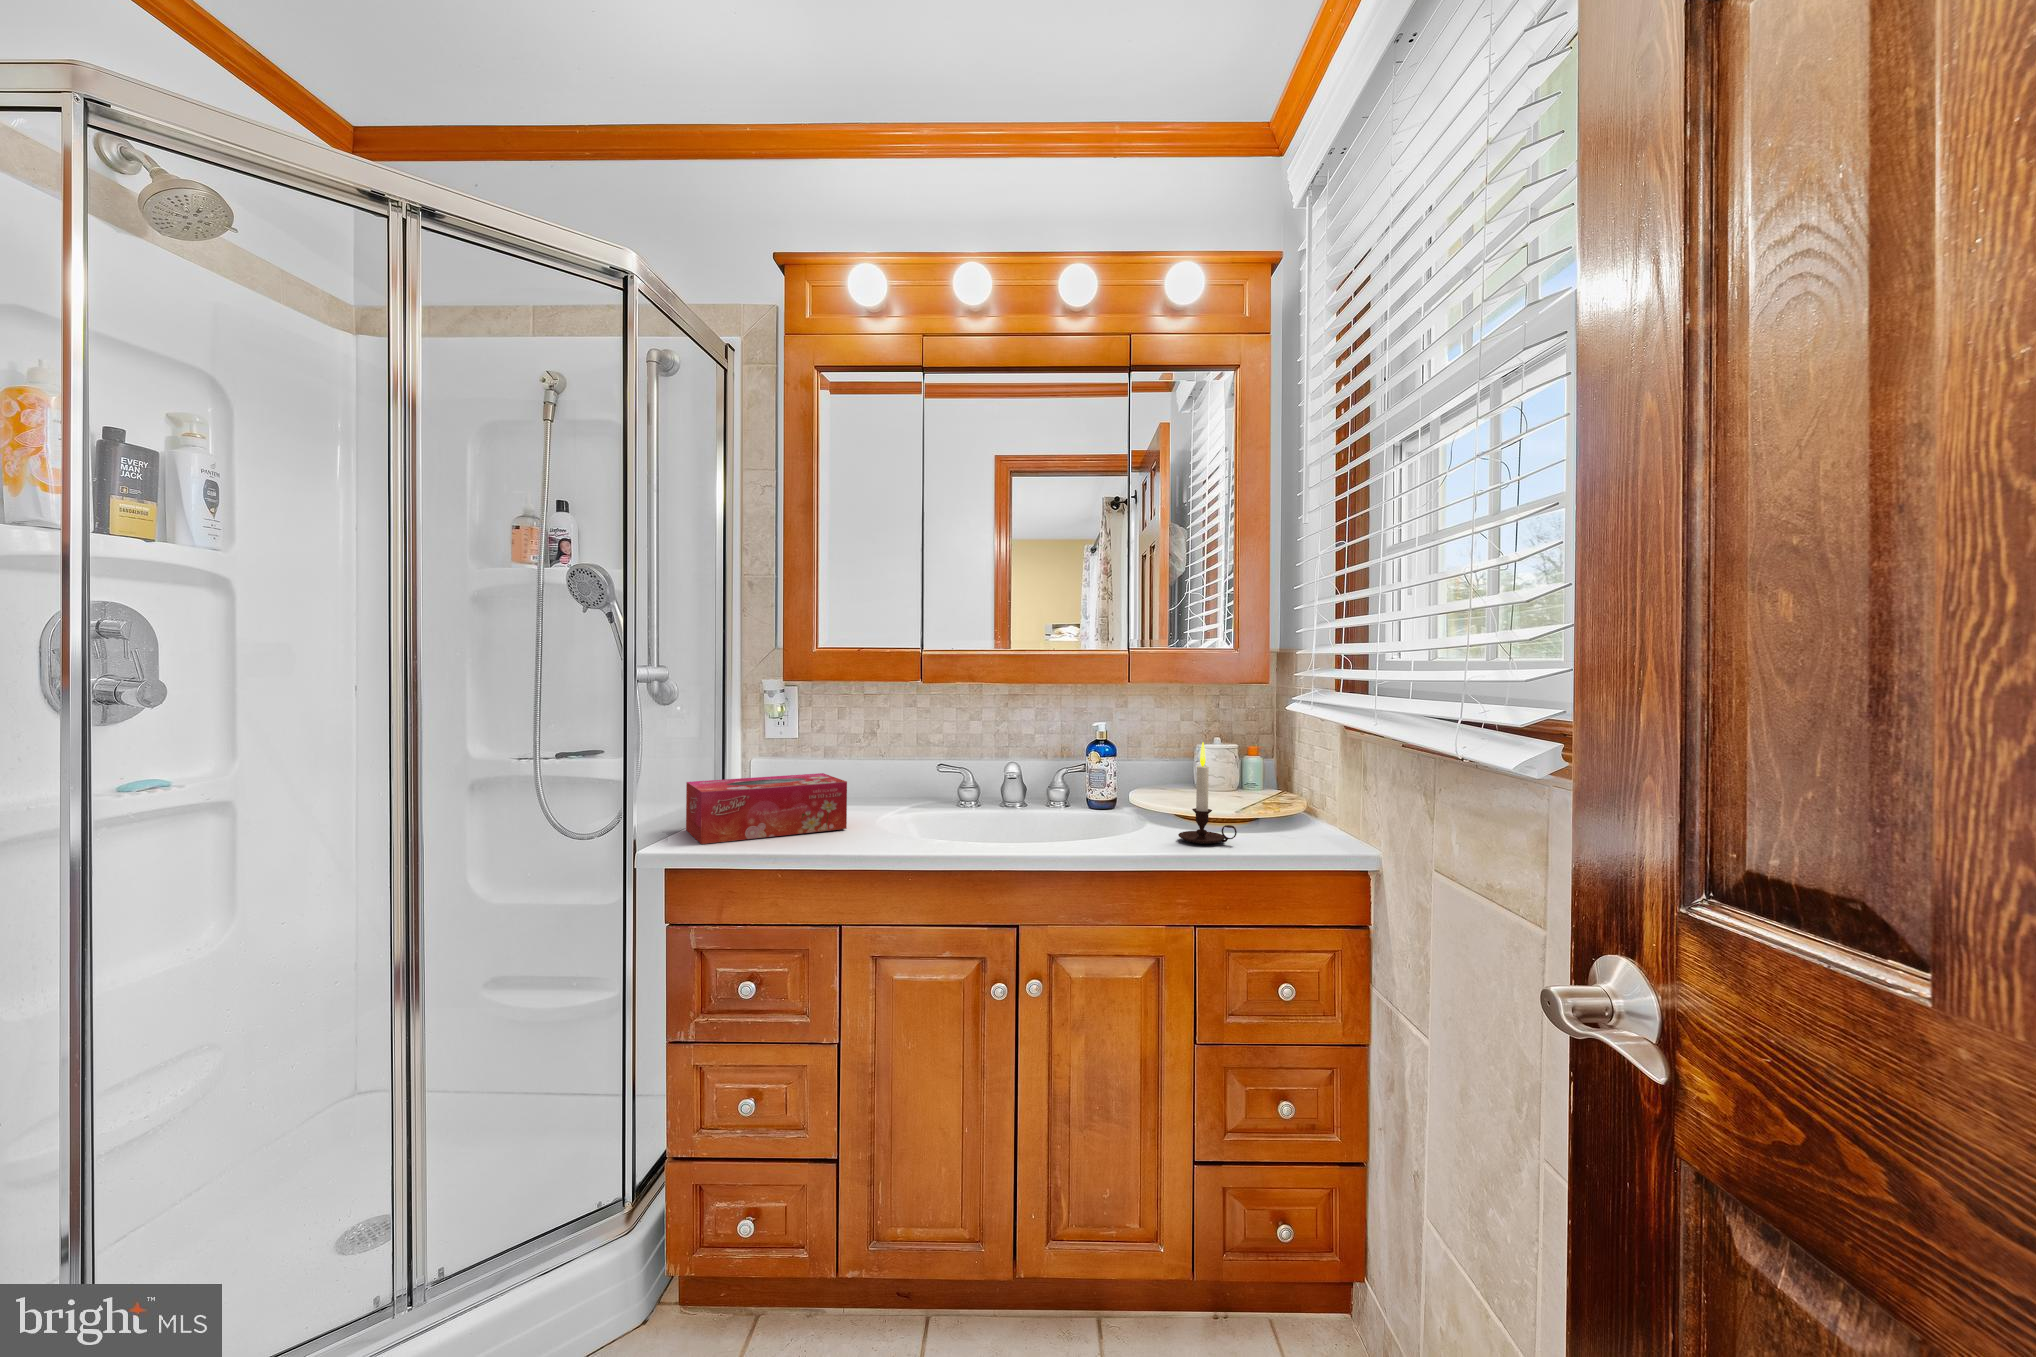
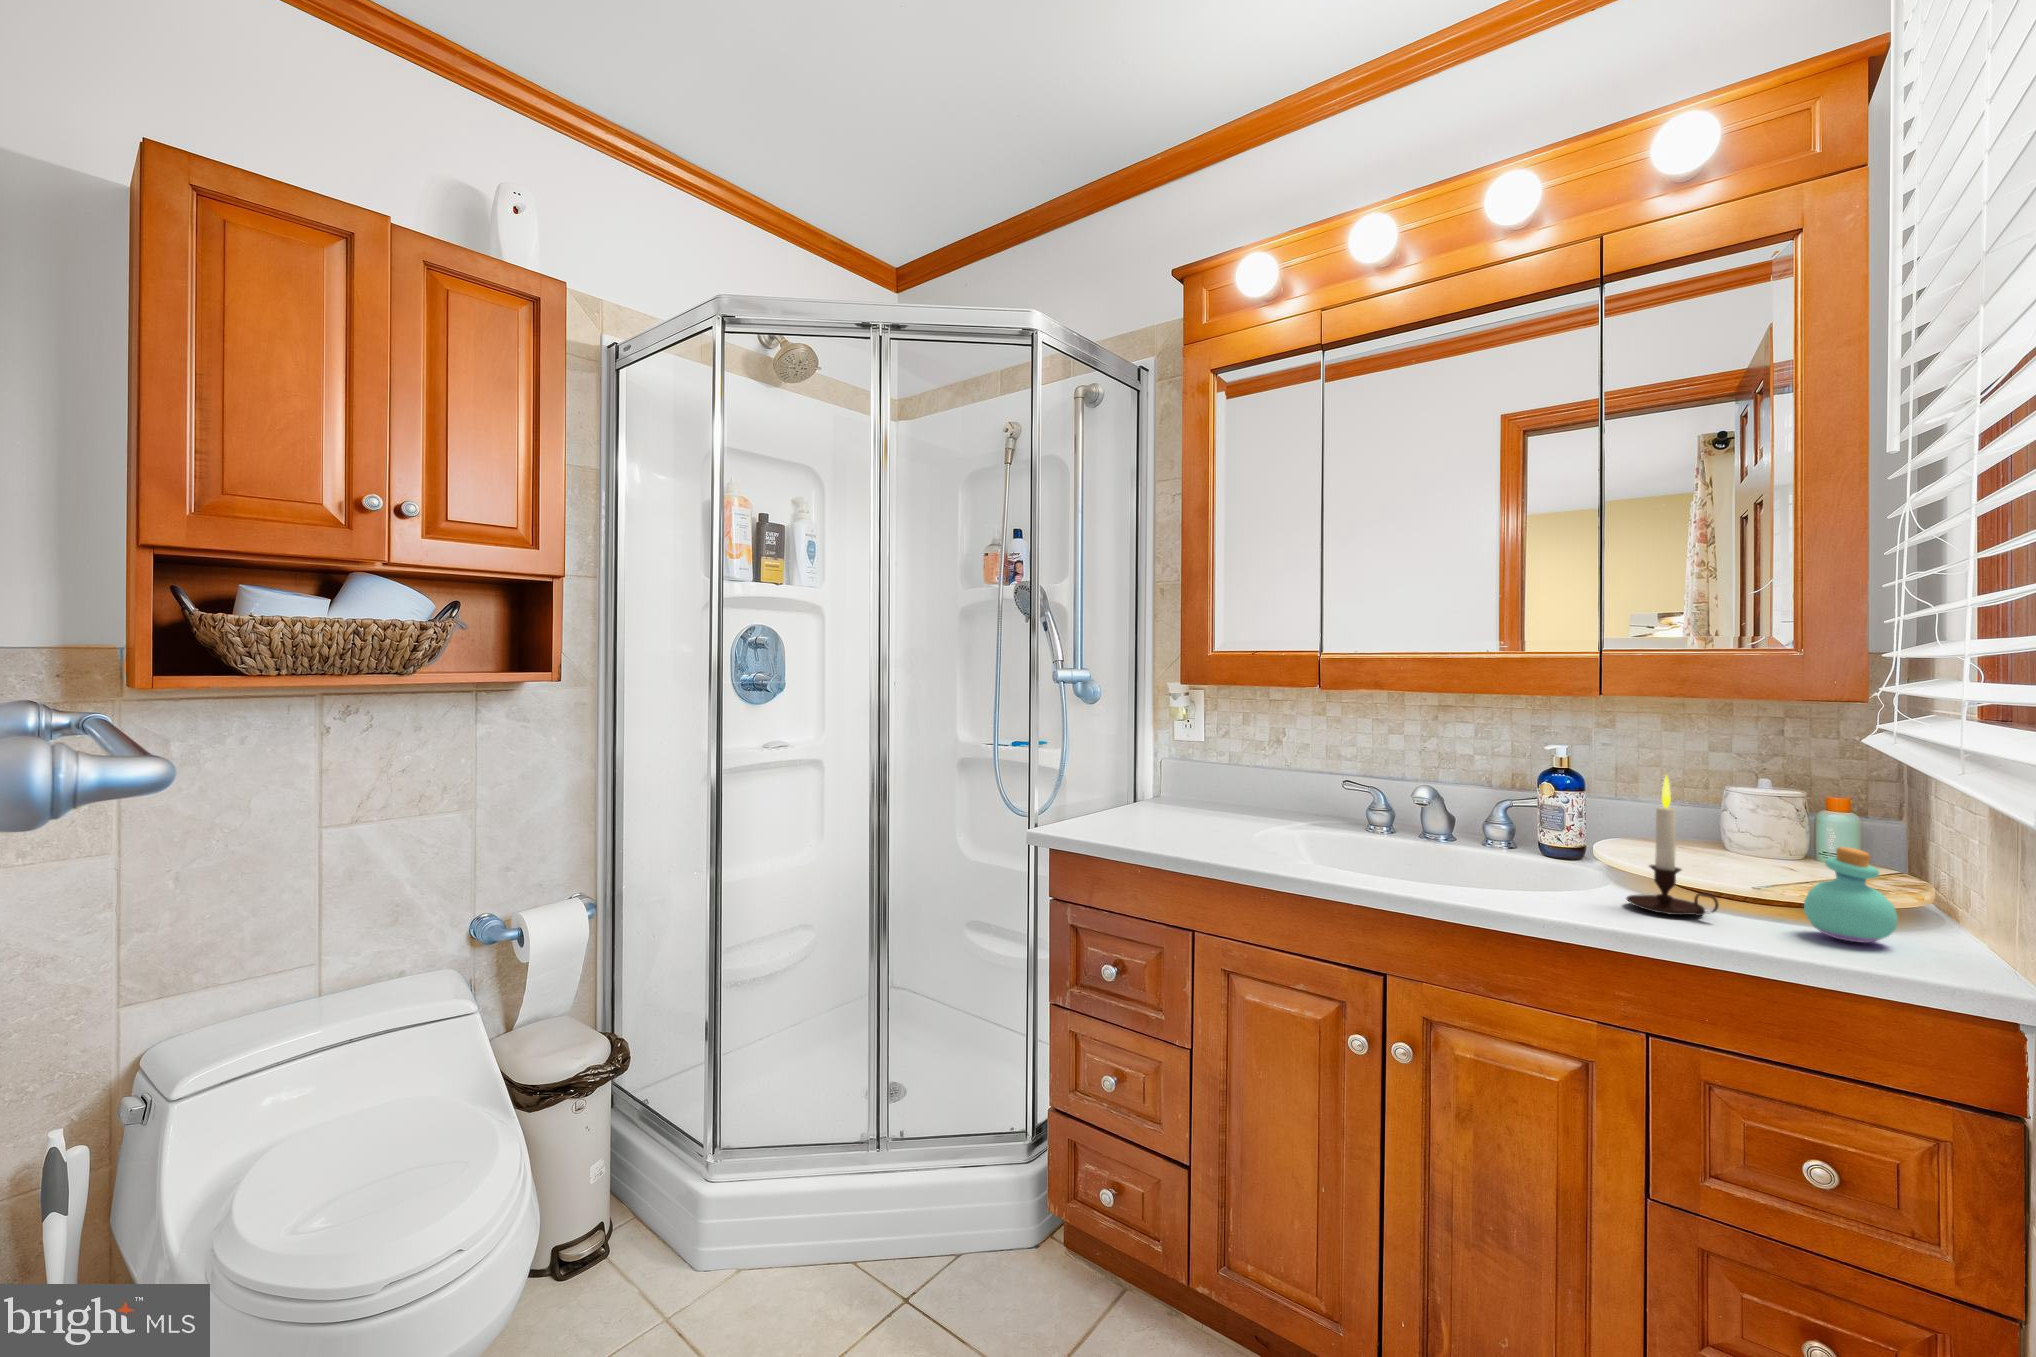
tissue box: present [686,773,847,844] -> none [1080,778,1221,838]
perfume bottle: none [1279,783,1326,845] -> present [1804,847,1898,943]

